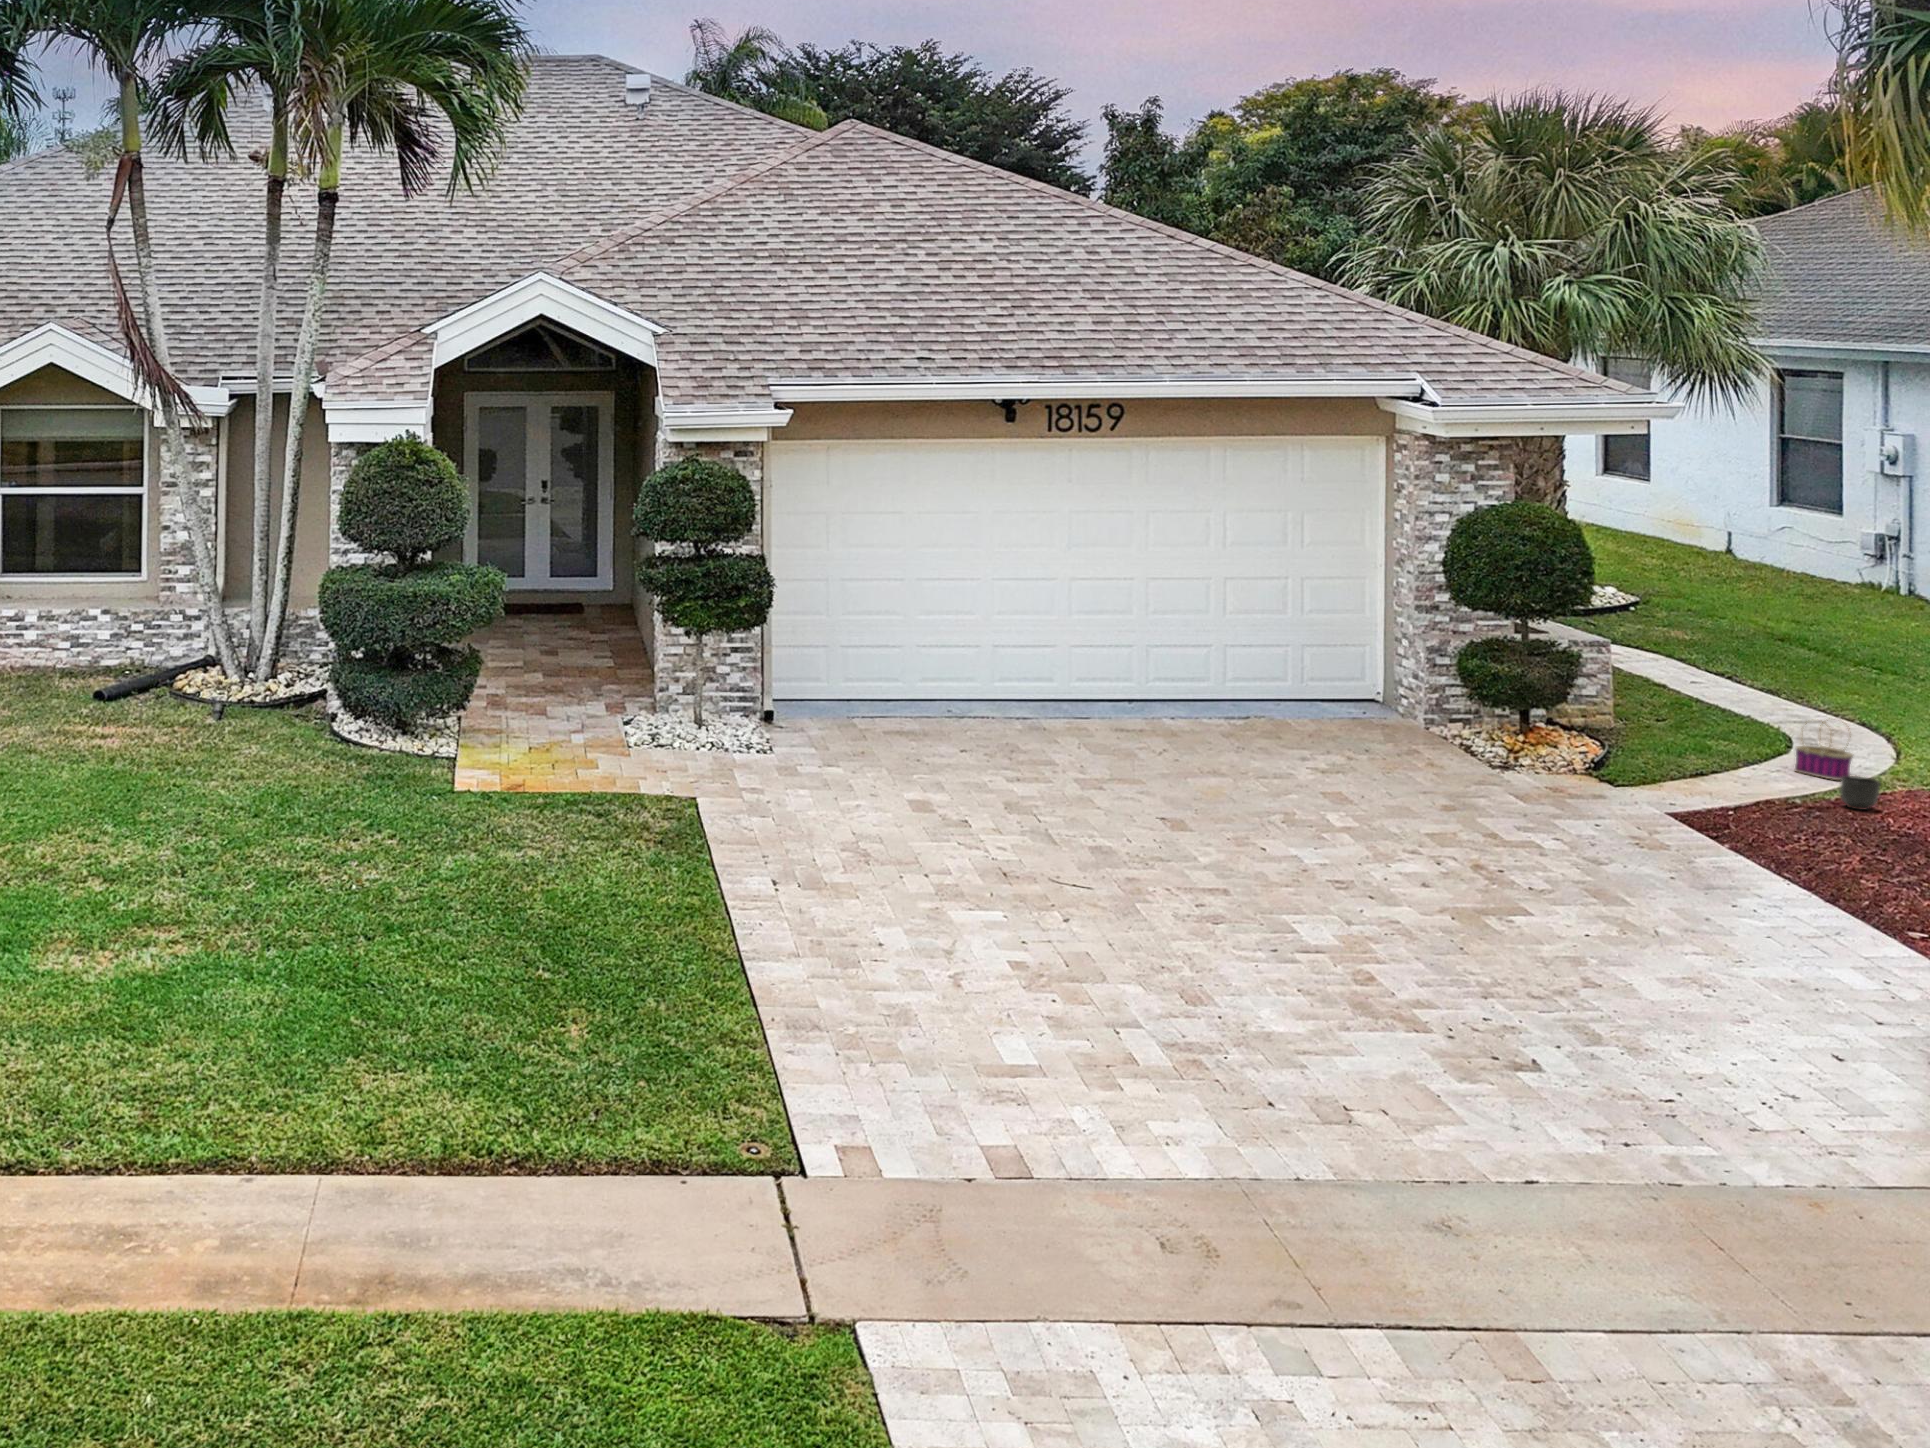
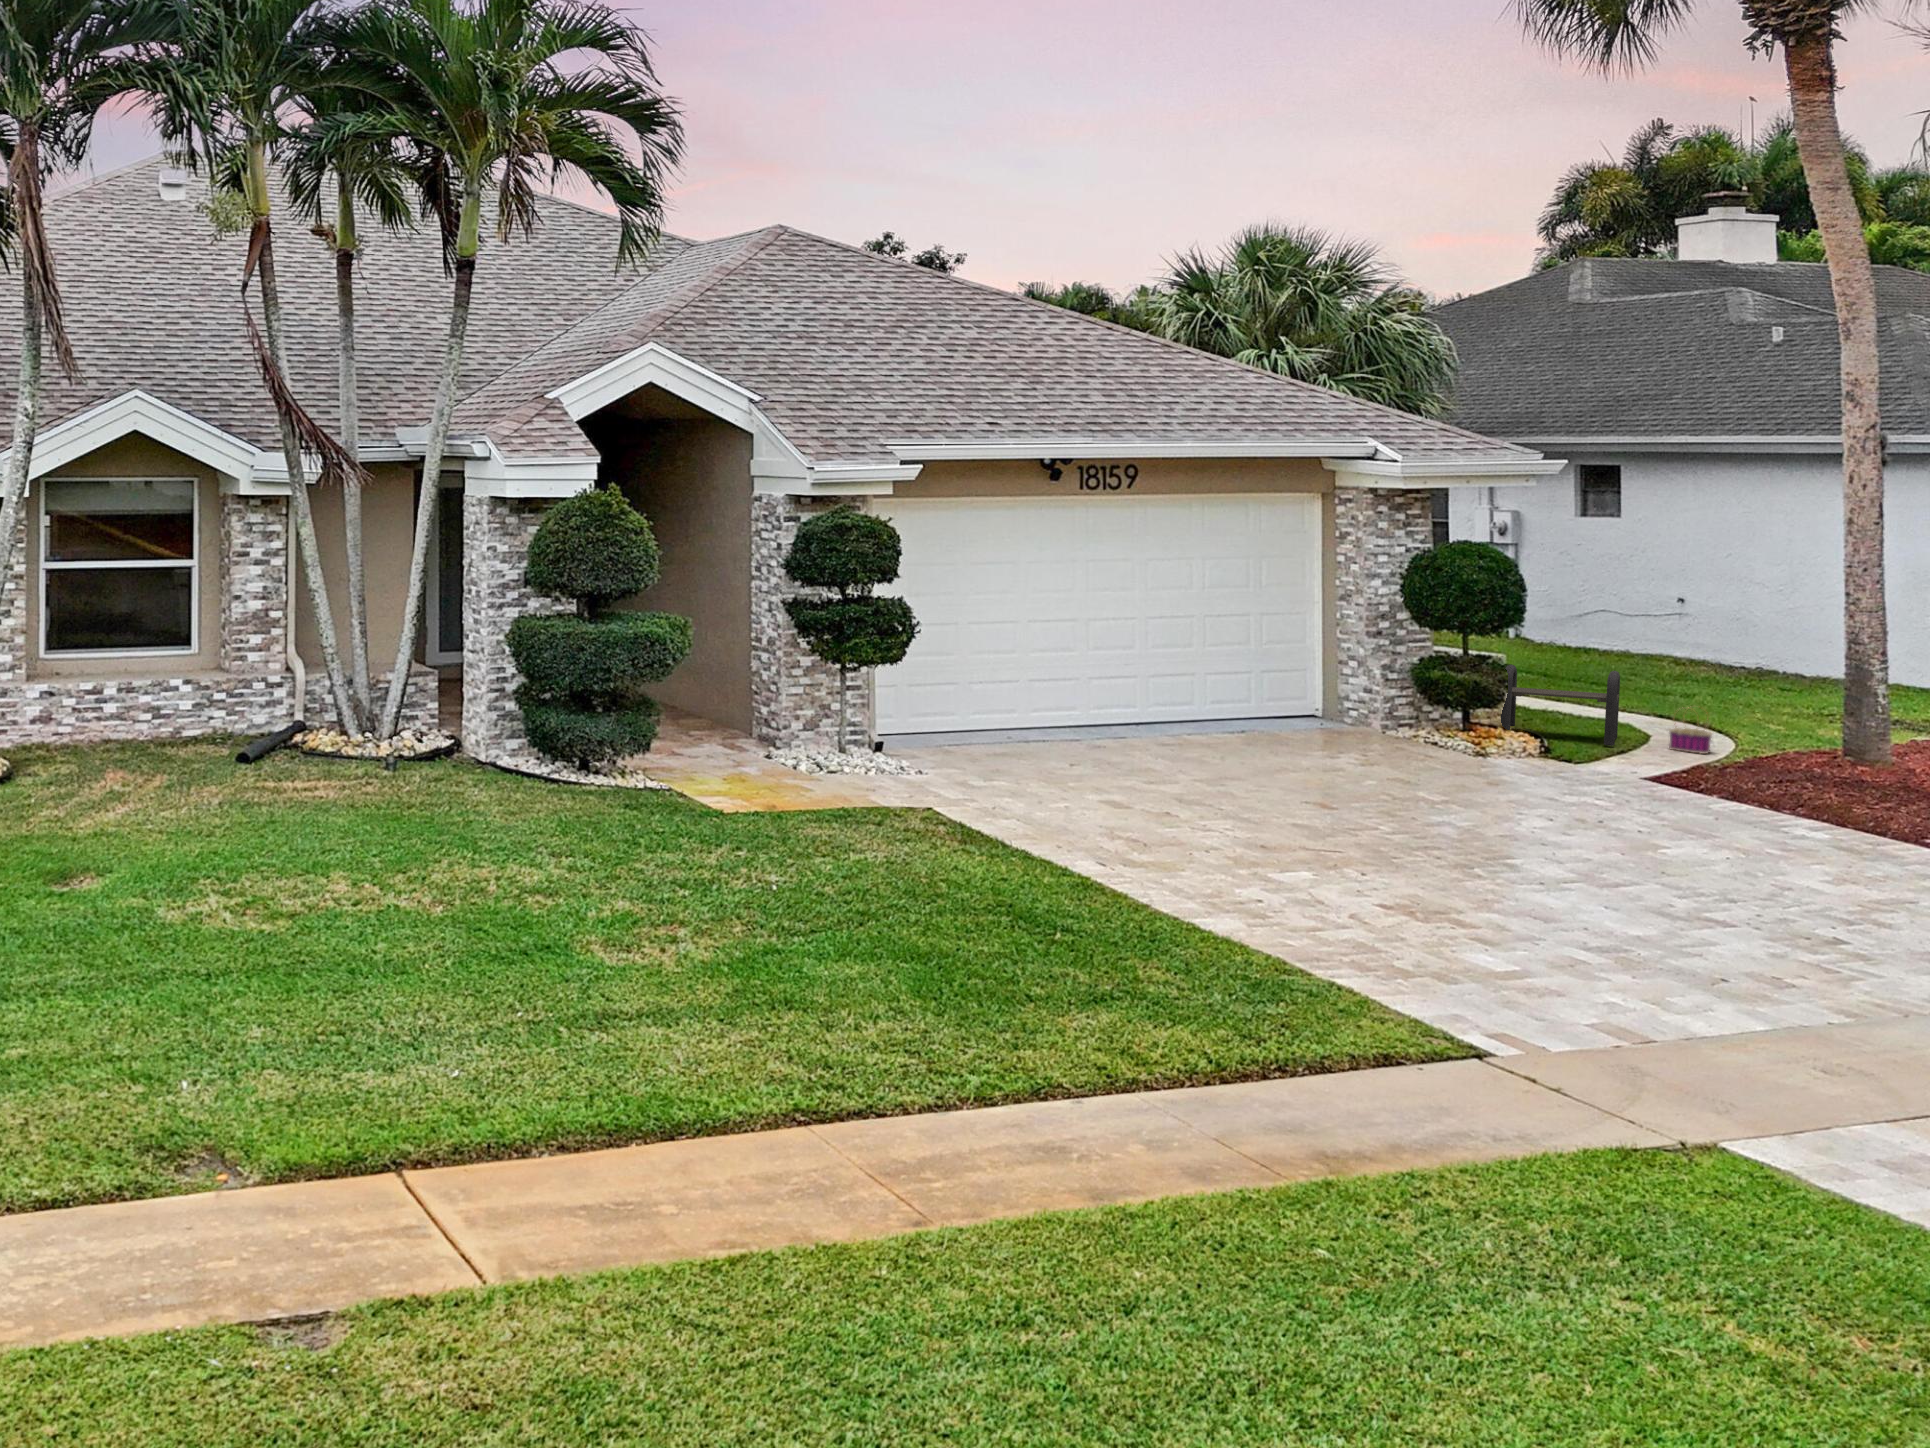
bench: none [1573,653,1741,762] -> present [1501,664,1620,746]
planter: present [1840,776,1881,810] -> none [1725,748,1754,773]

